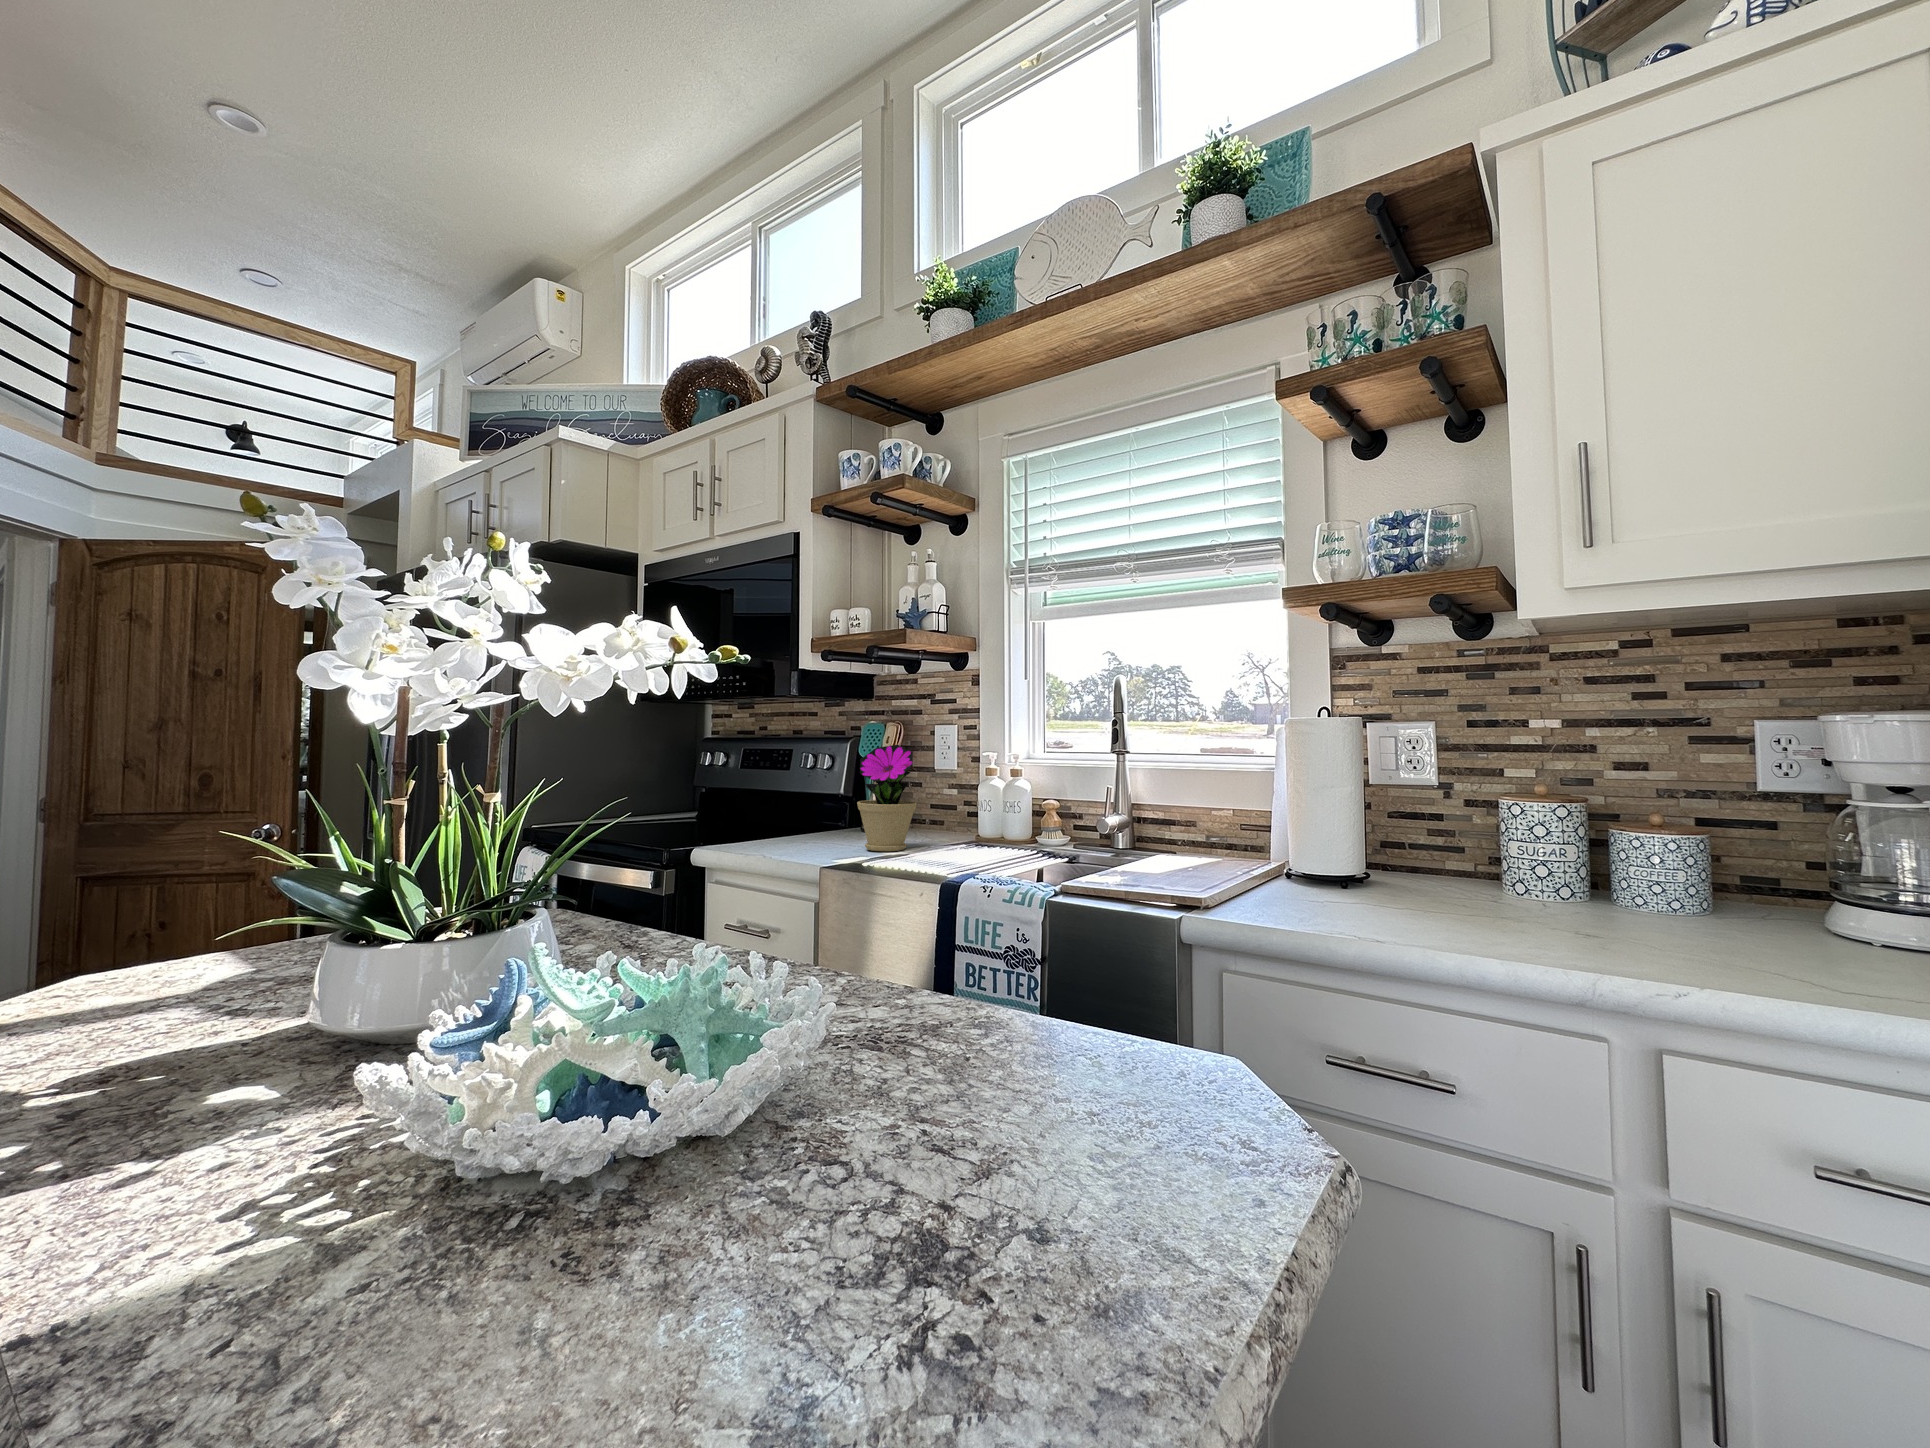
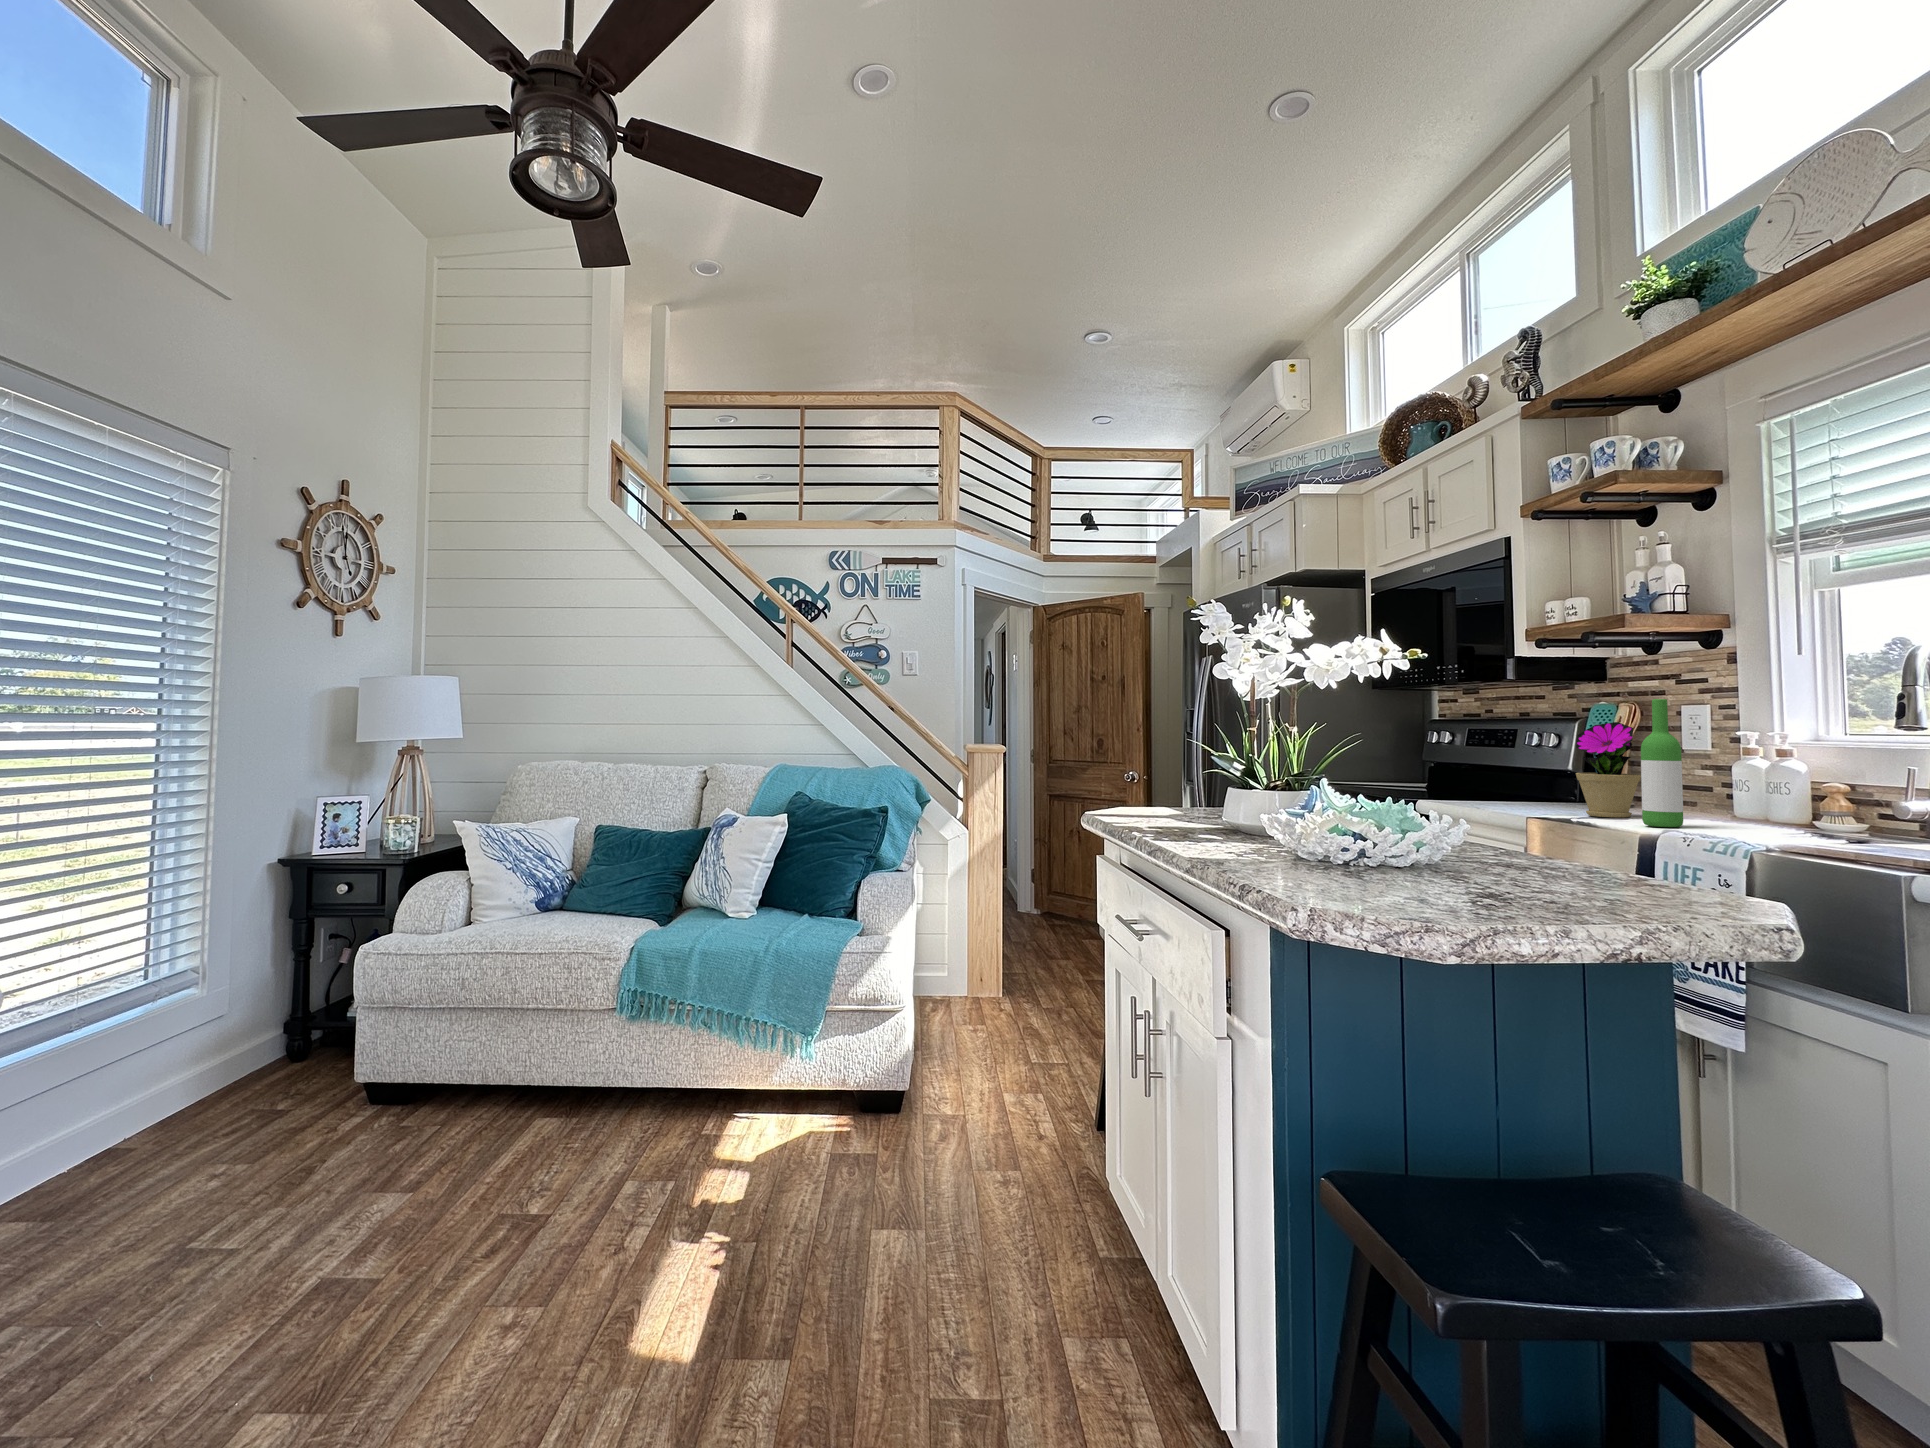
wine bottle: none [927,724,965,866] -> present [1641,699,1683,827]

